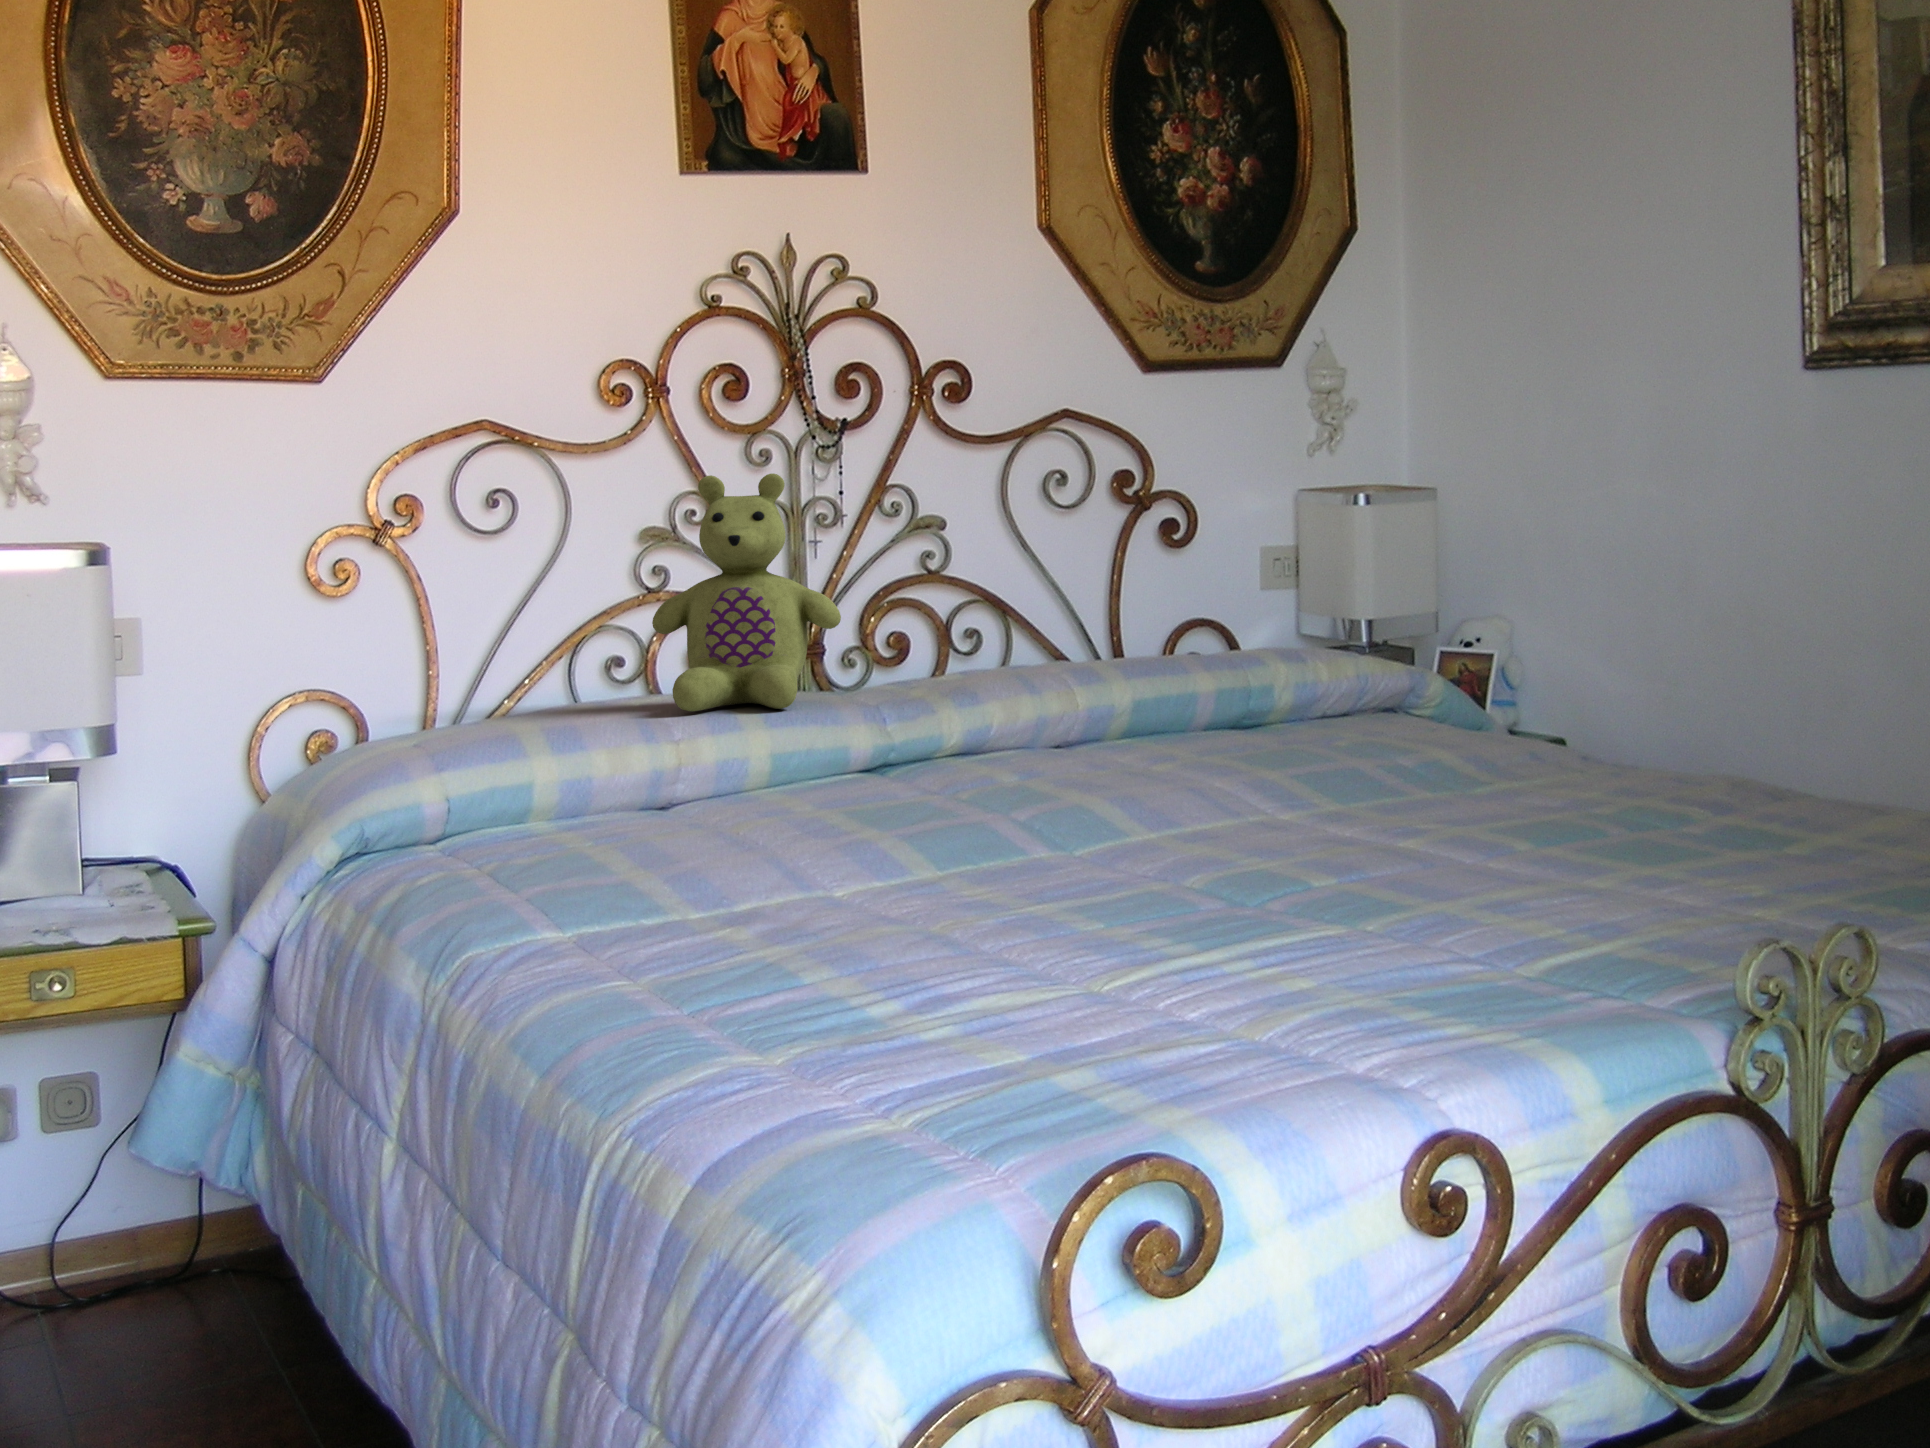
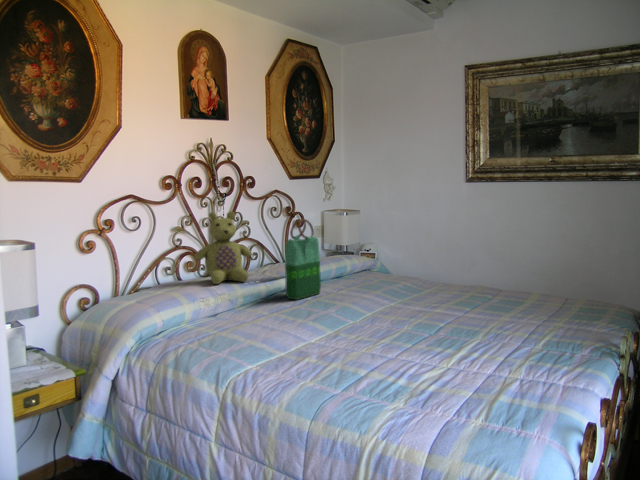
tote bag: none [917,499,1067,780] -> present [285,219,321,300]

